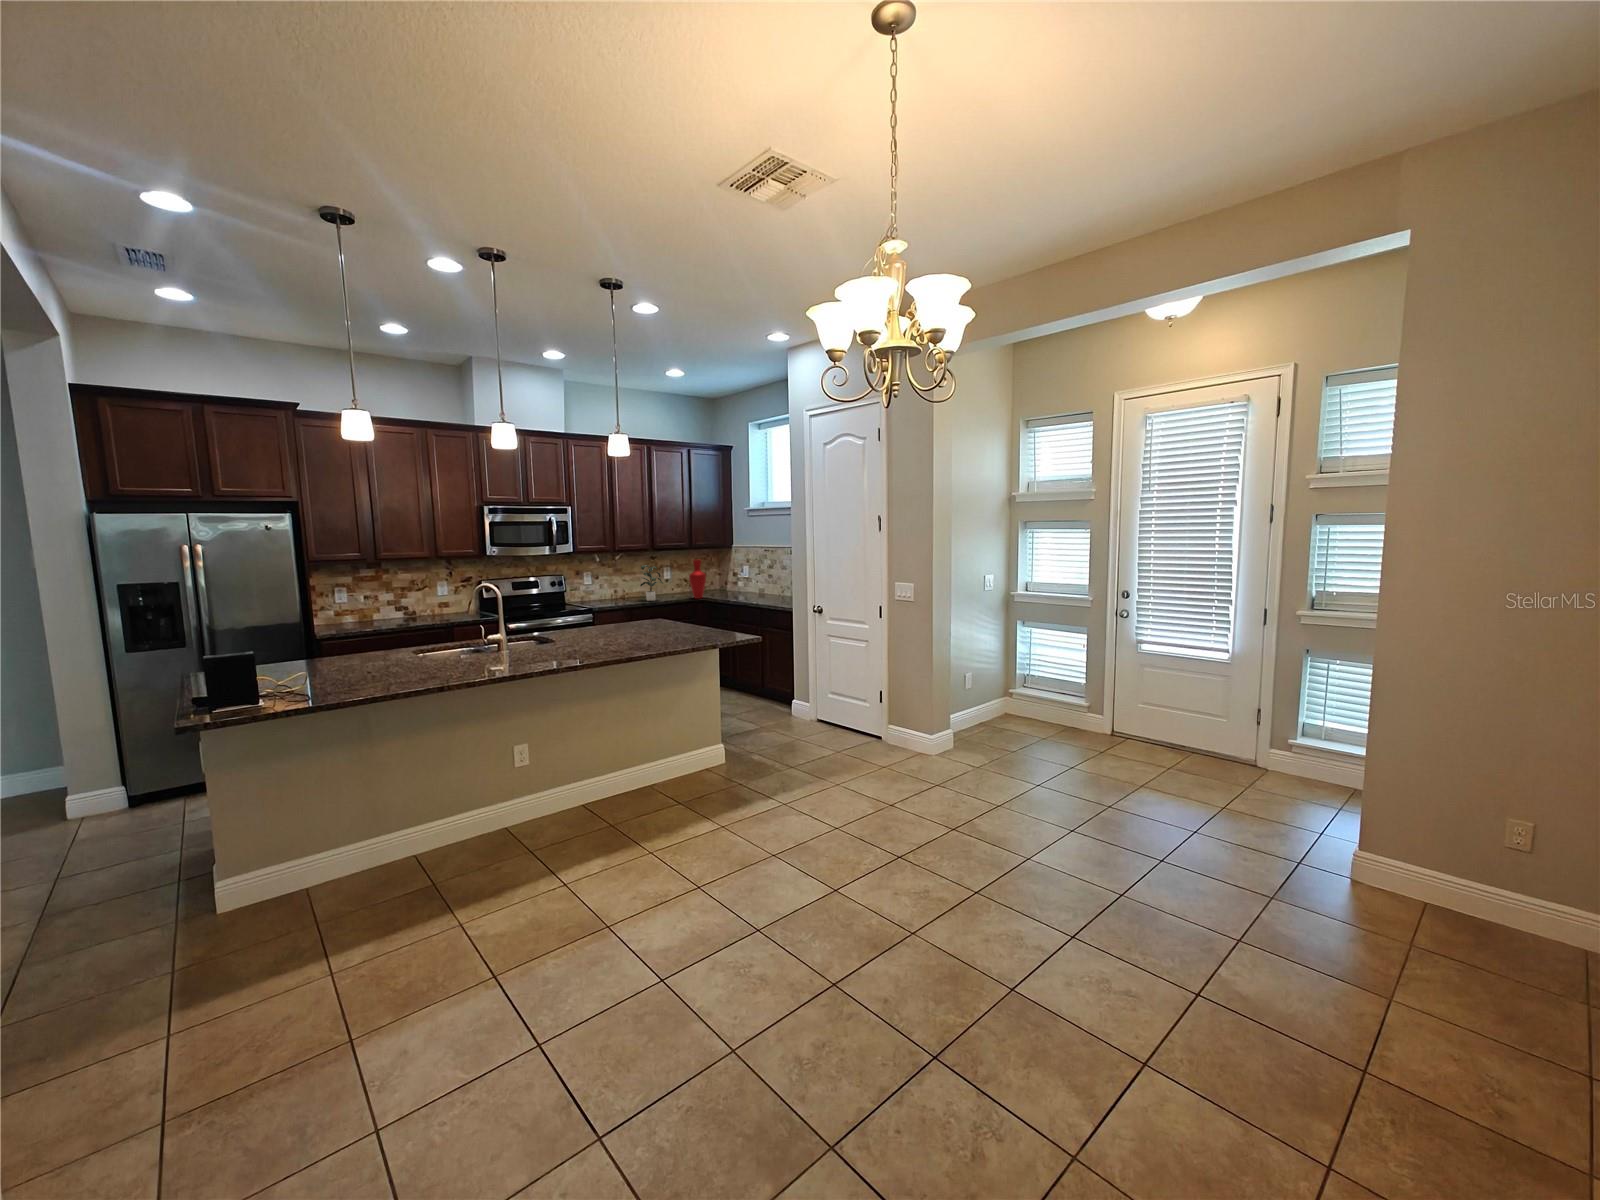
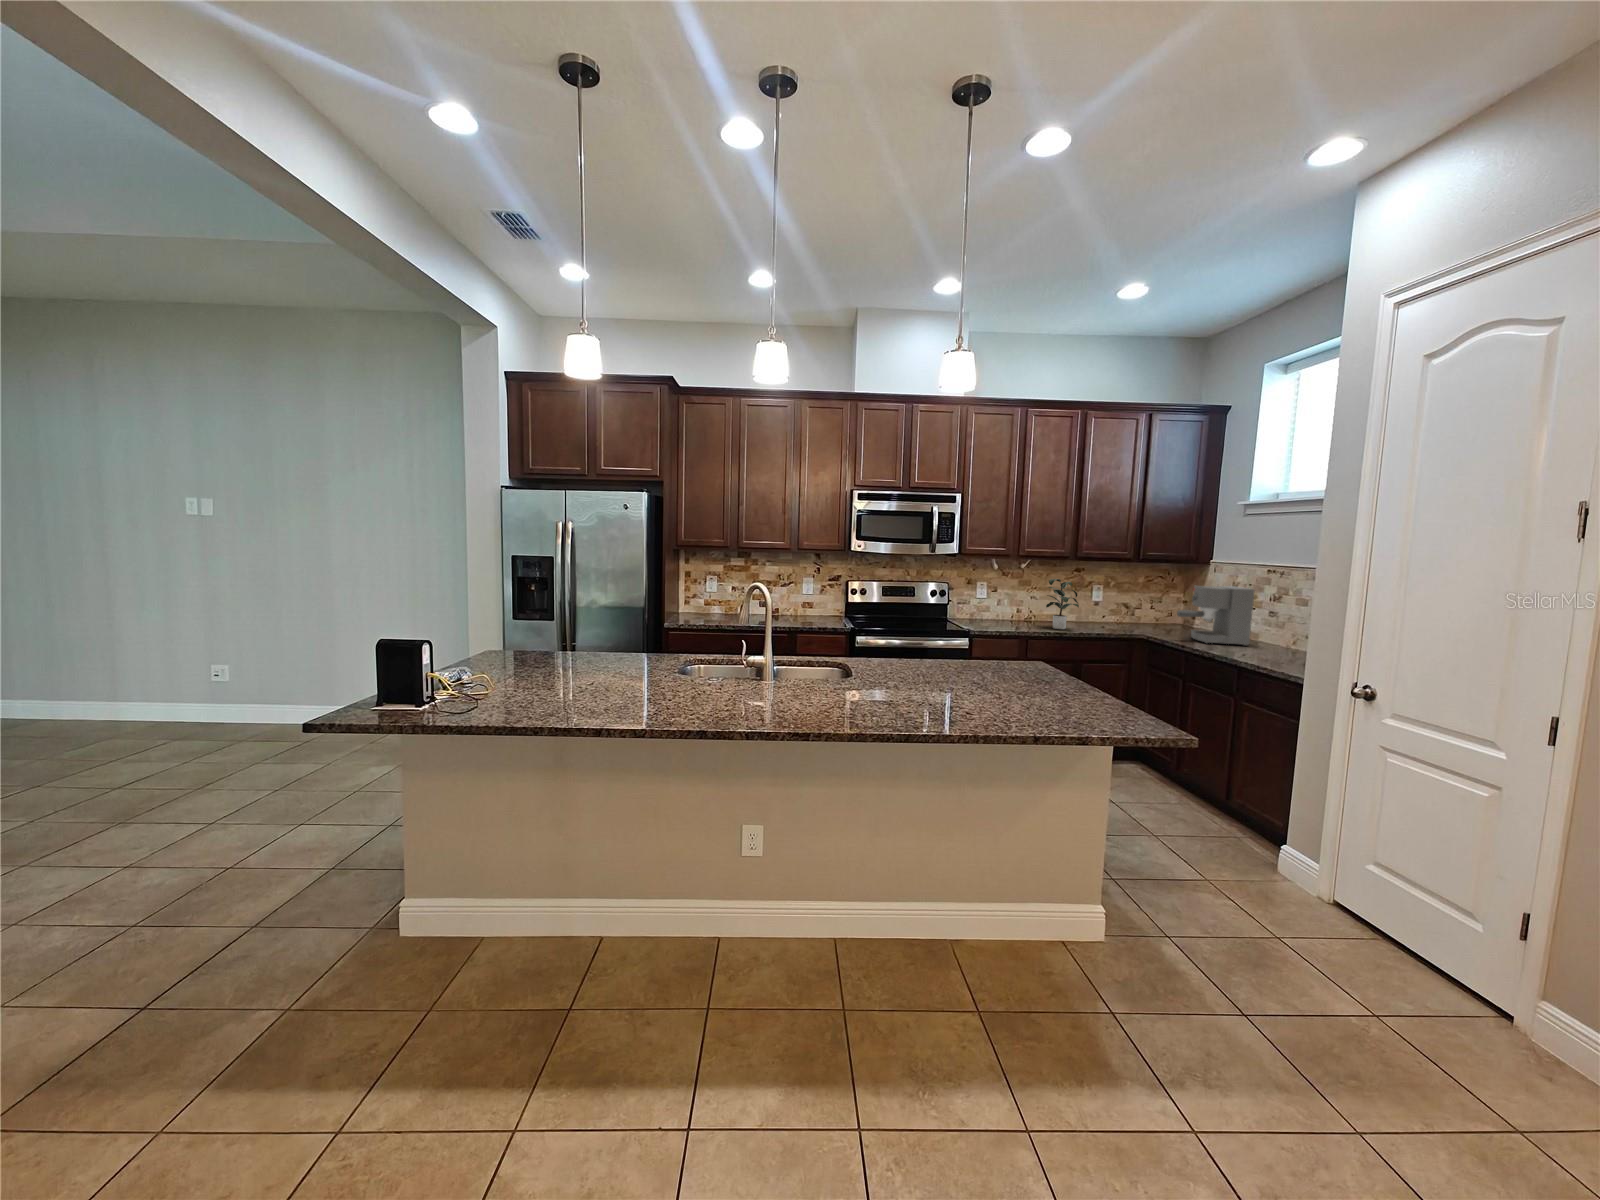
vase: present [689,560,706,599] -> none [1122,577,1151,635]
coffee maker: none [722,561,762,598] -> present [1177,586,1254,646]

